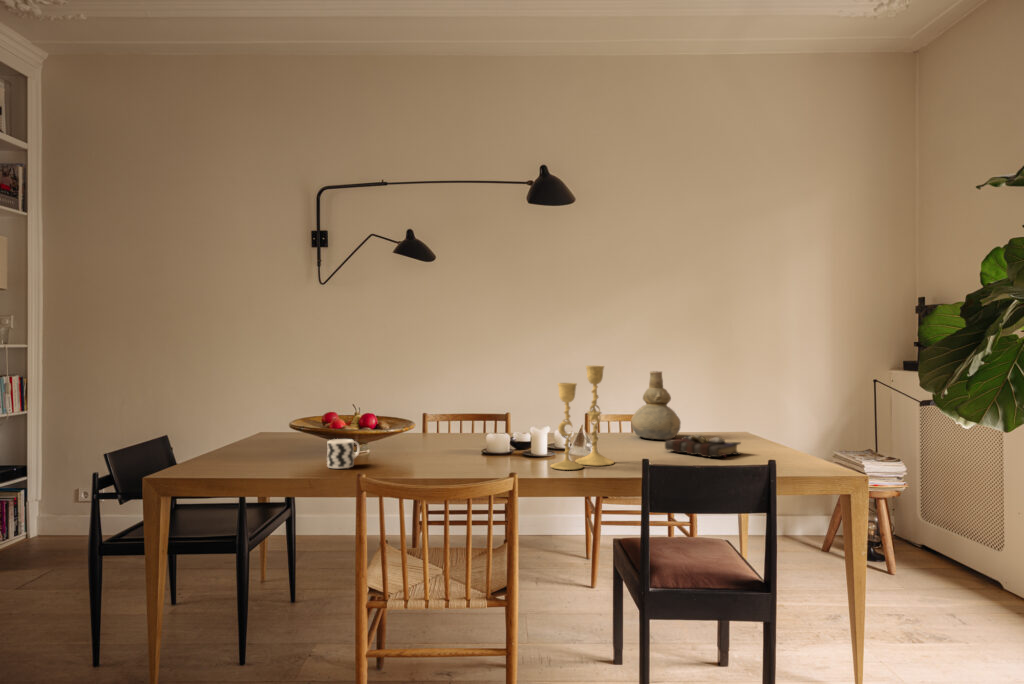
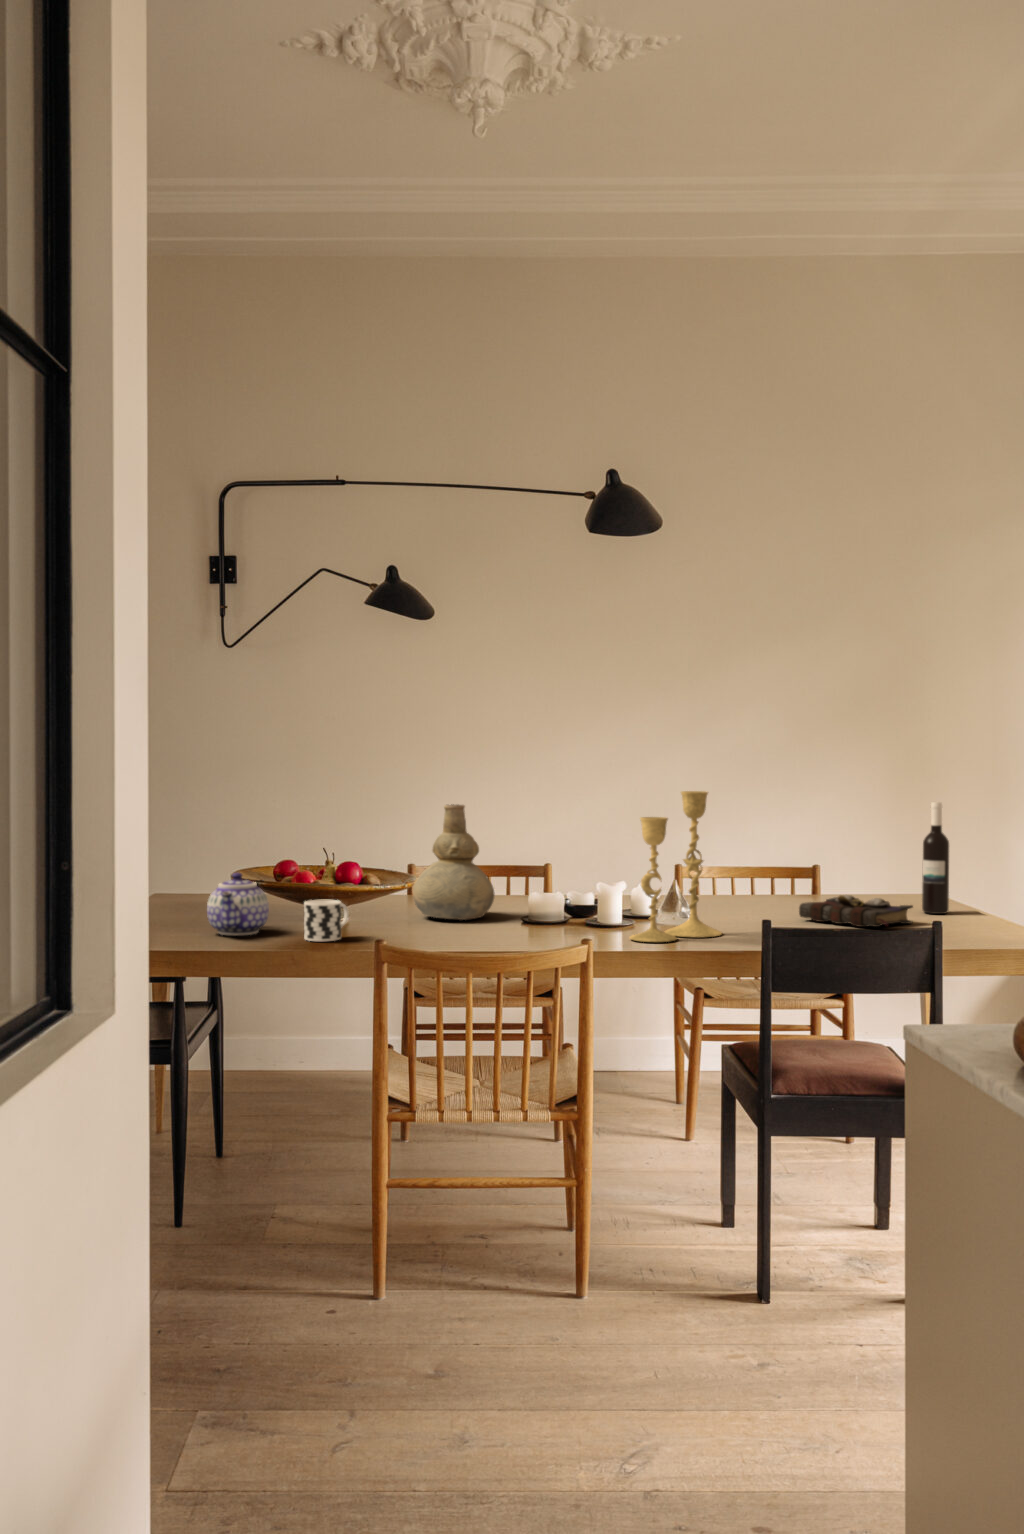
vase: present [631,371,681,440] -> present [412,804,495,920]
wine bottle: none [744,374,761,447] -> present [922,802,949,914]
teapot: none [266,420,309,463] -> present [207,873,269,935]

